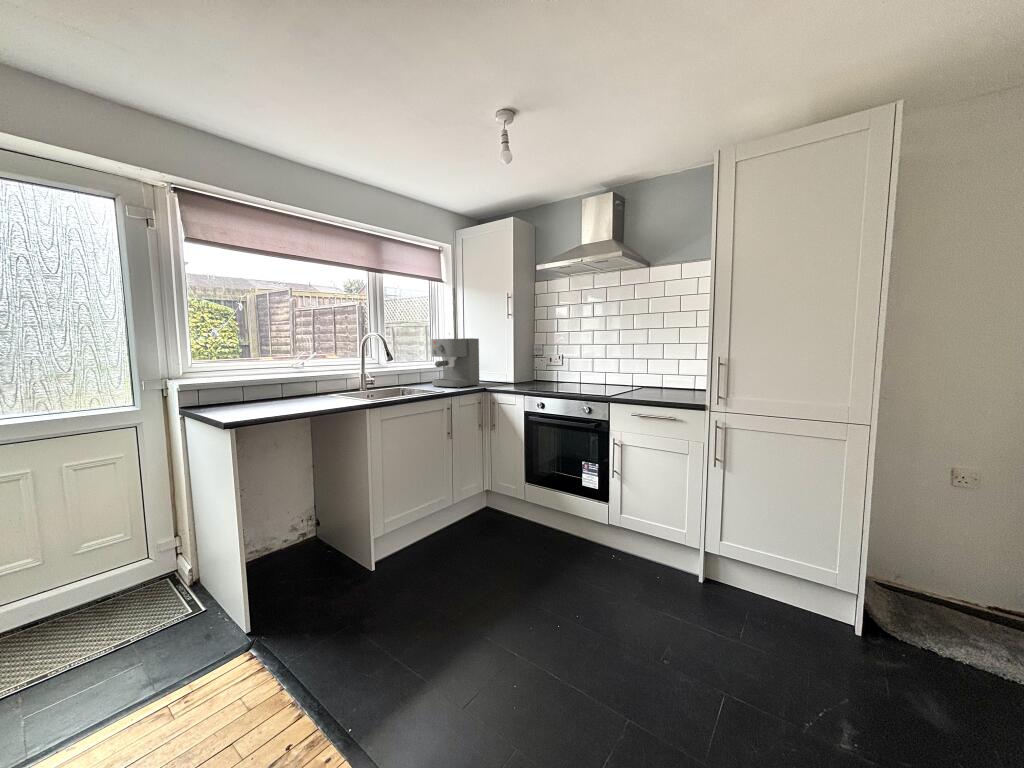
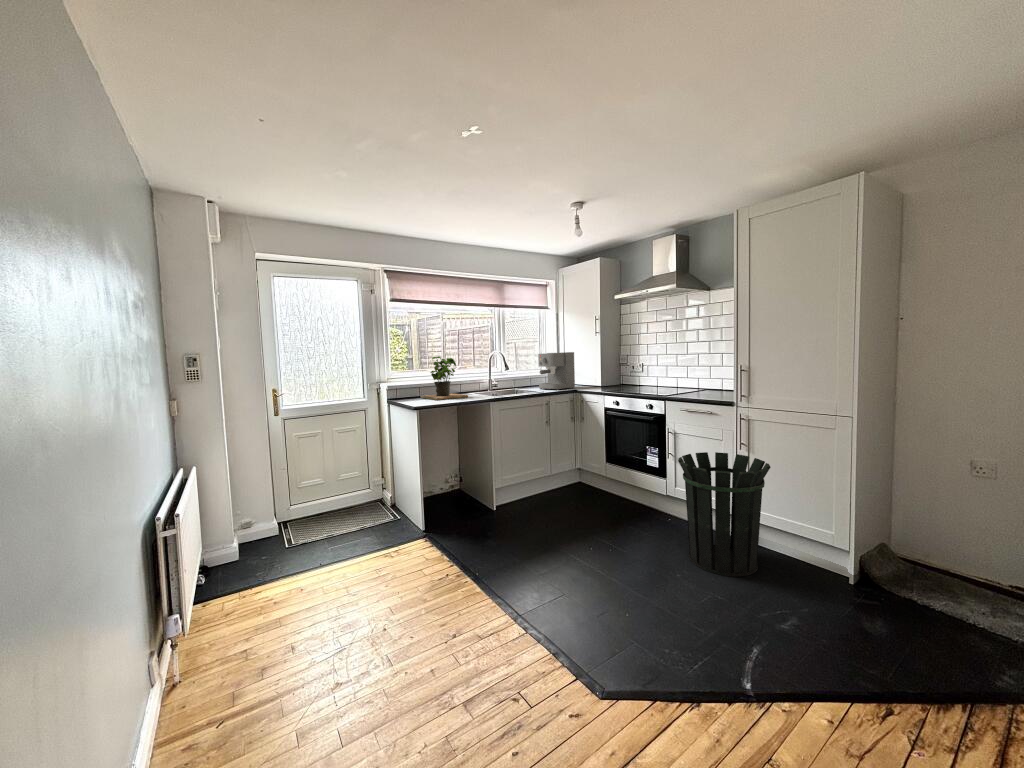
potted plant: none [247,338,330,407] -> present [421,357,468,400]
waste bin: none [650,472,775,650] -> present [678,452,771,577]

